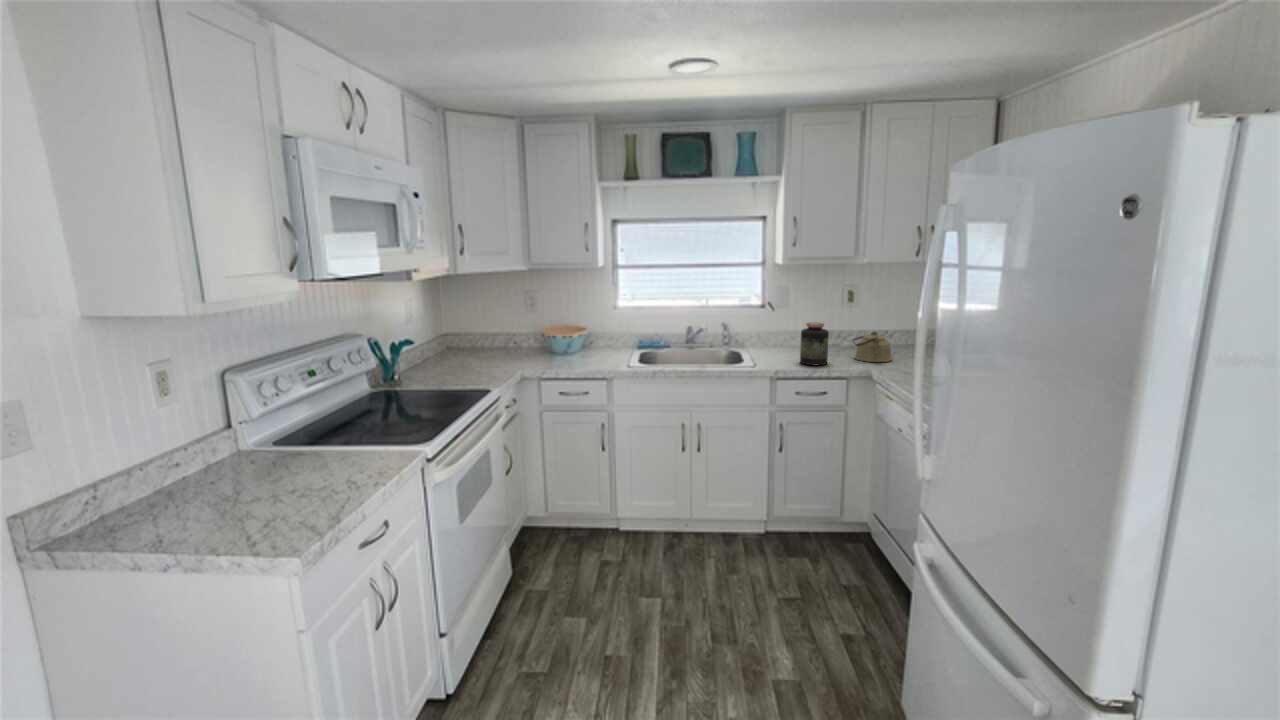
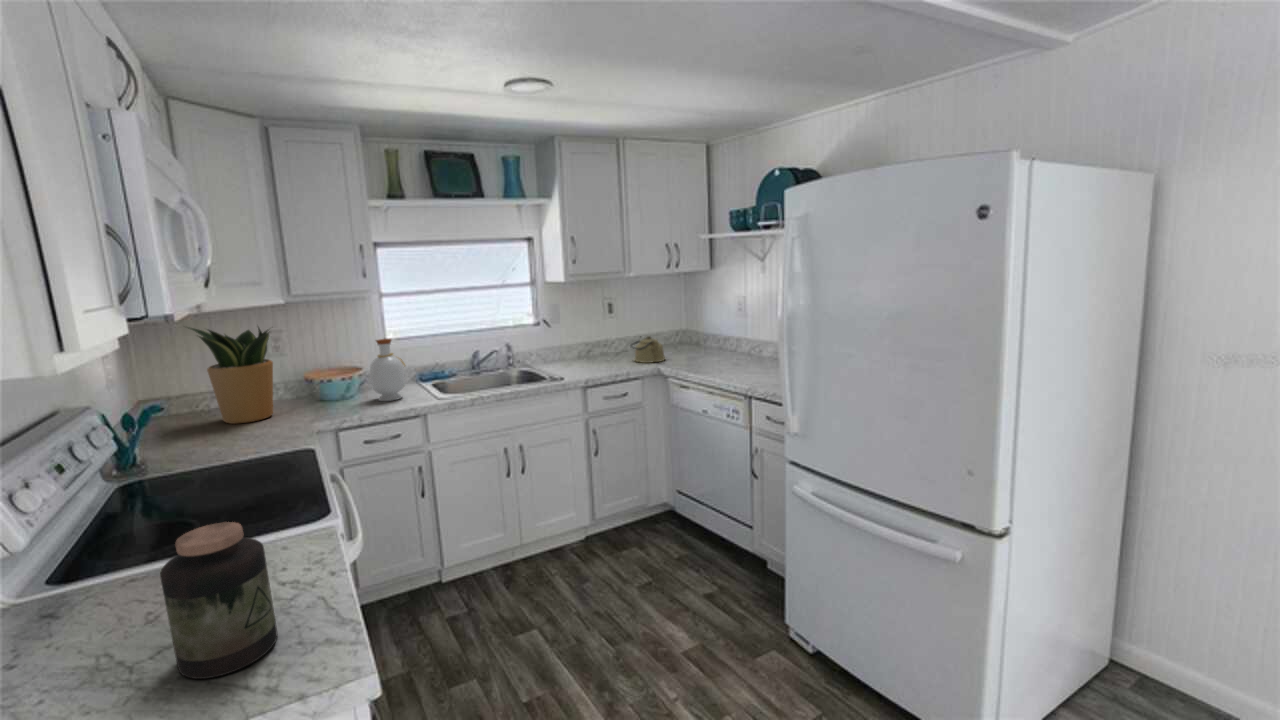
potted plant: none [454,283,512,362] -> present [188,327,273,424]
bottle: none [583,307,611,362] -> present [370,339,405,401]
jar: present [800,322,829,365] -> present [160,522,277,679]

